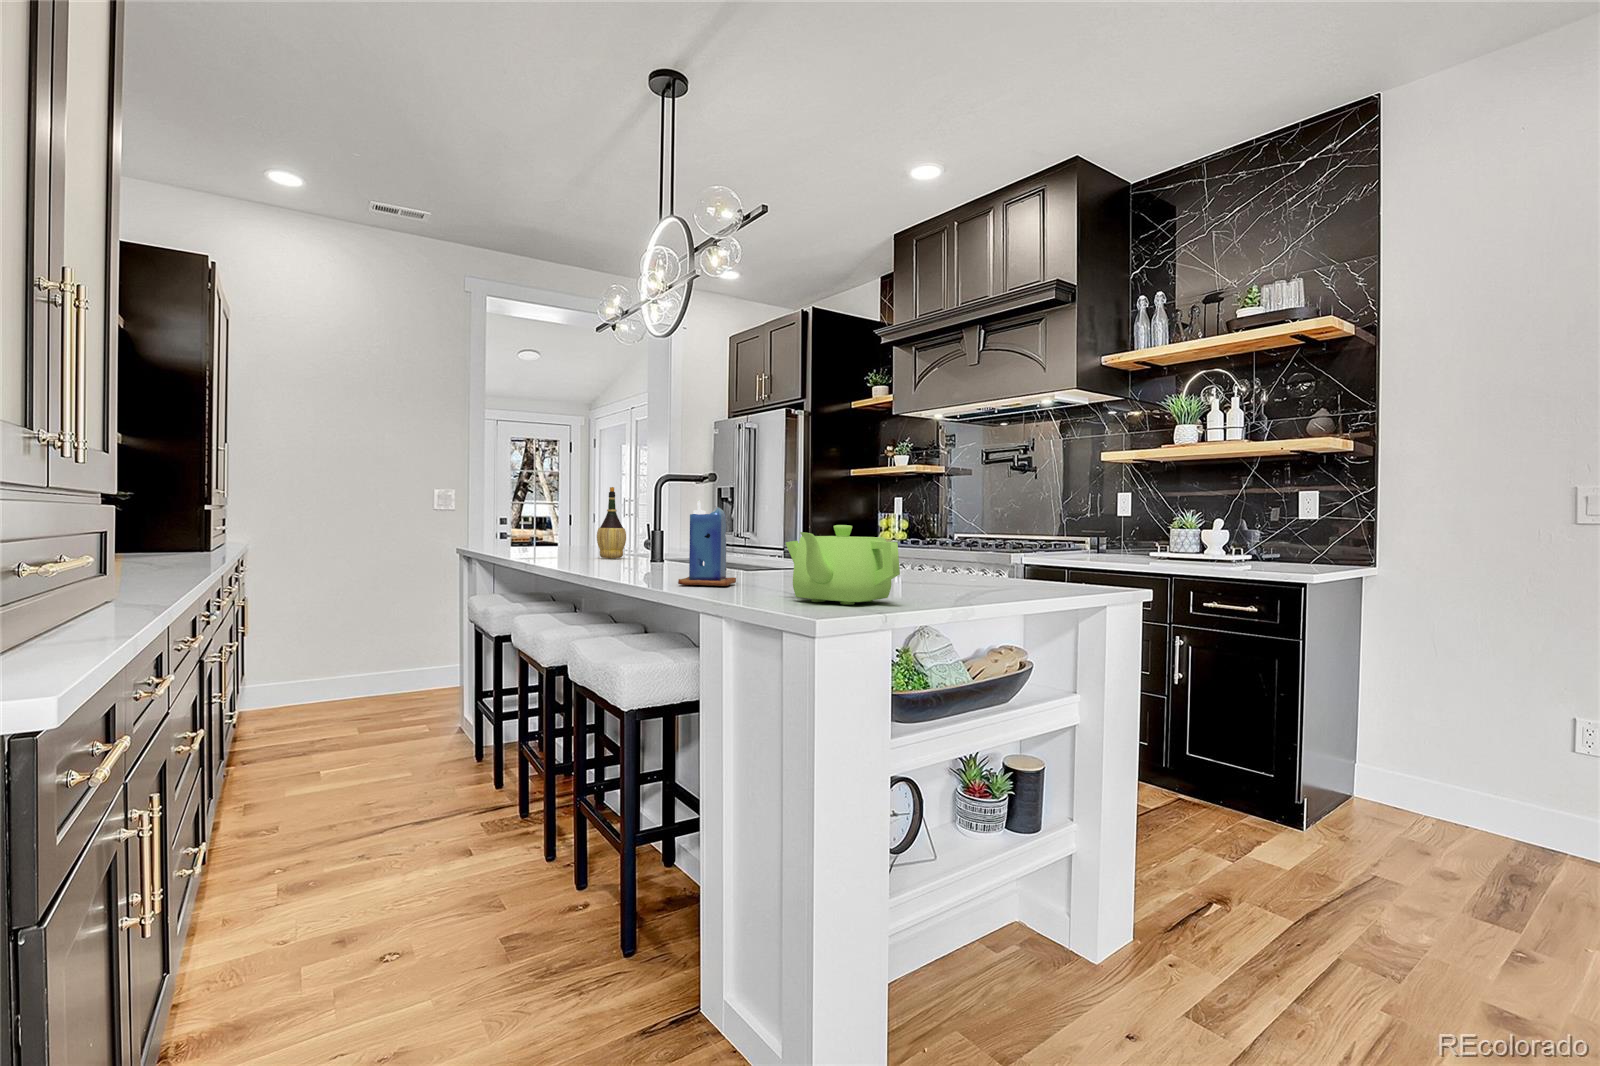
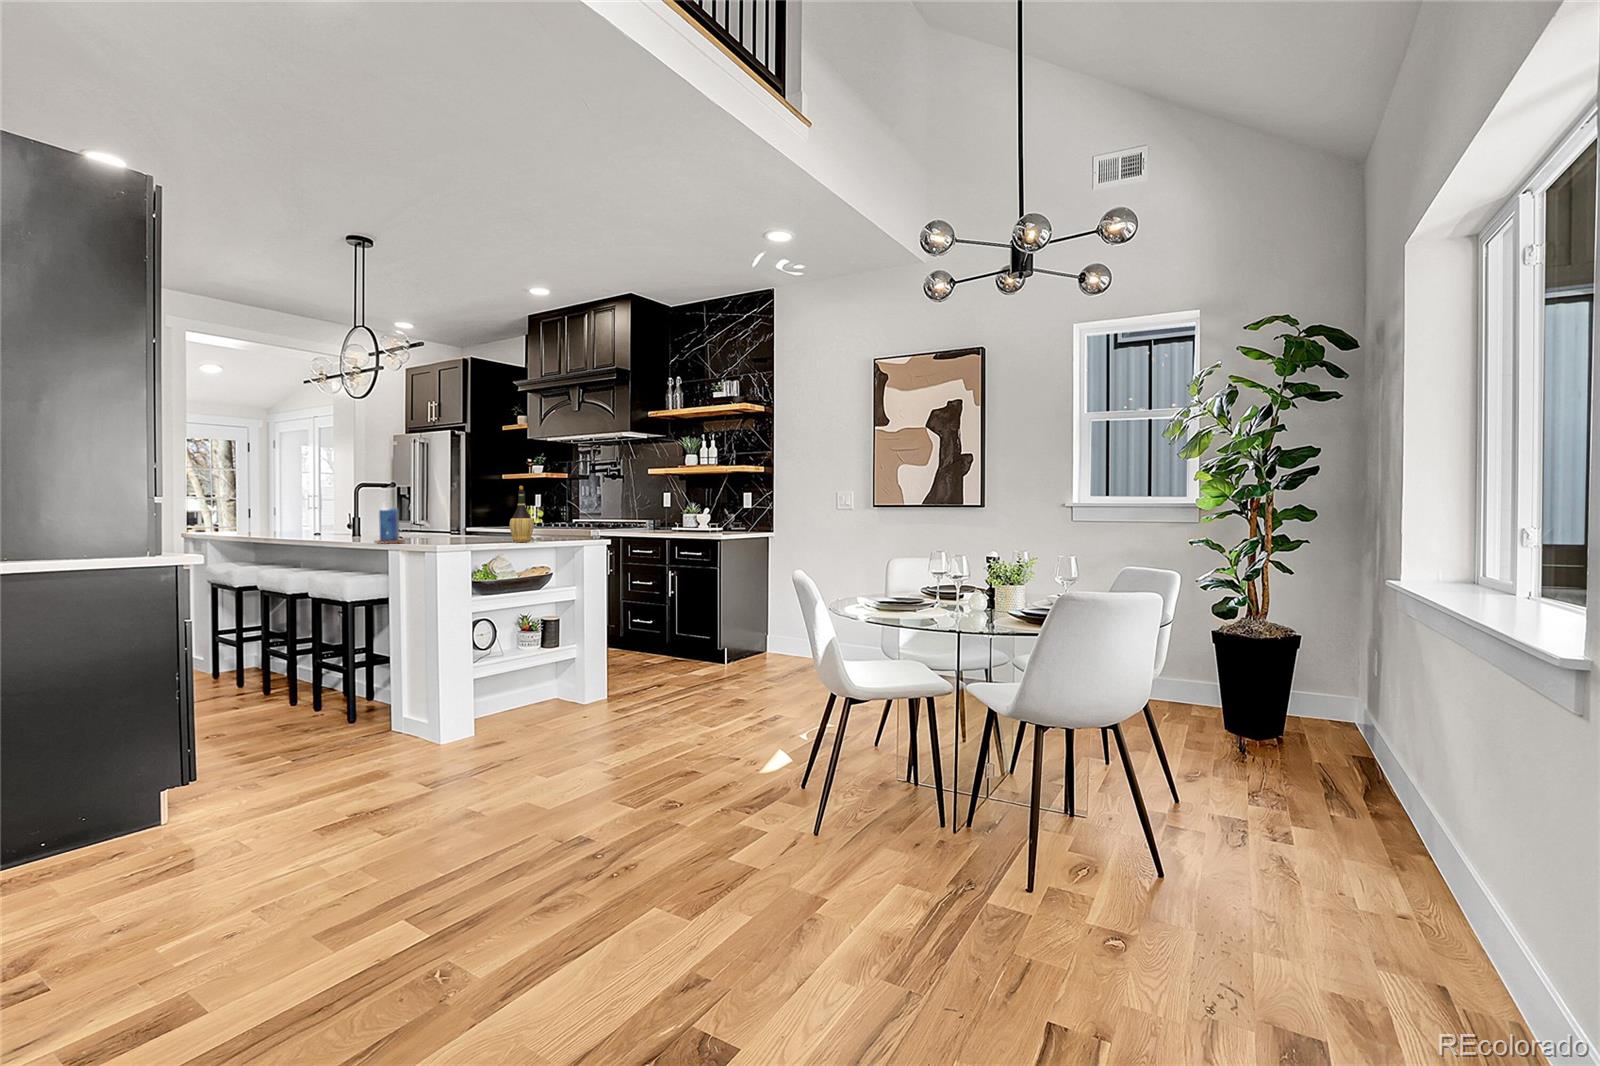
wine bottle: present [597,487,626,559] -> present [510,486,534,543]
teapot: present [786,525,900,605] -> none [426,514,474,545]

